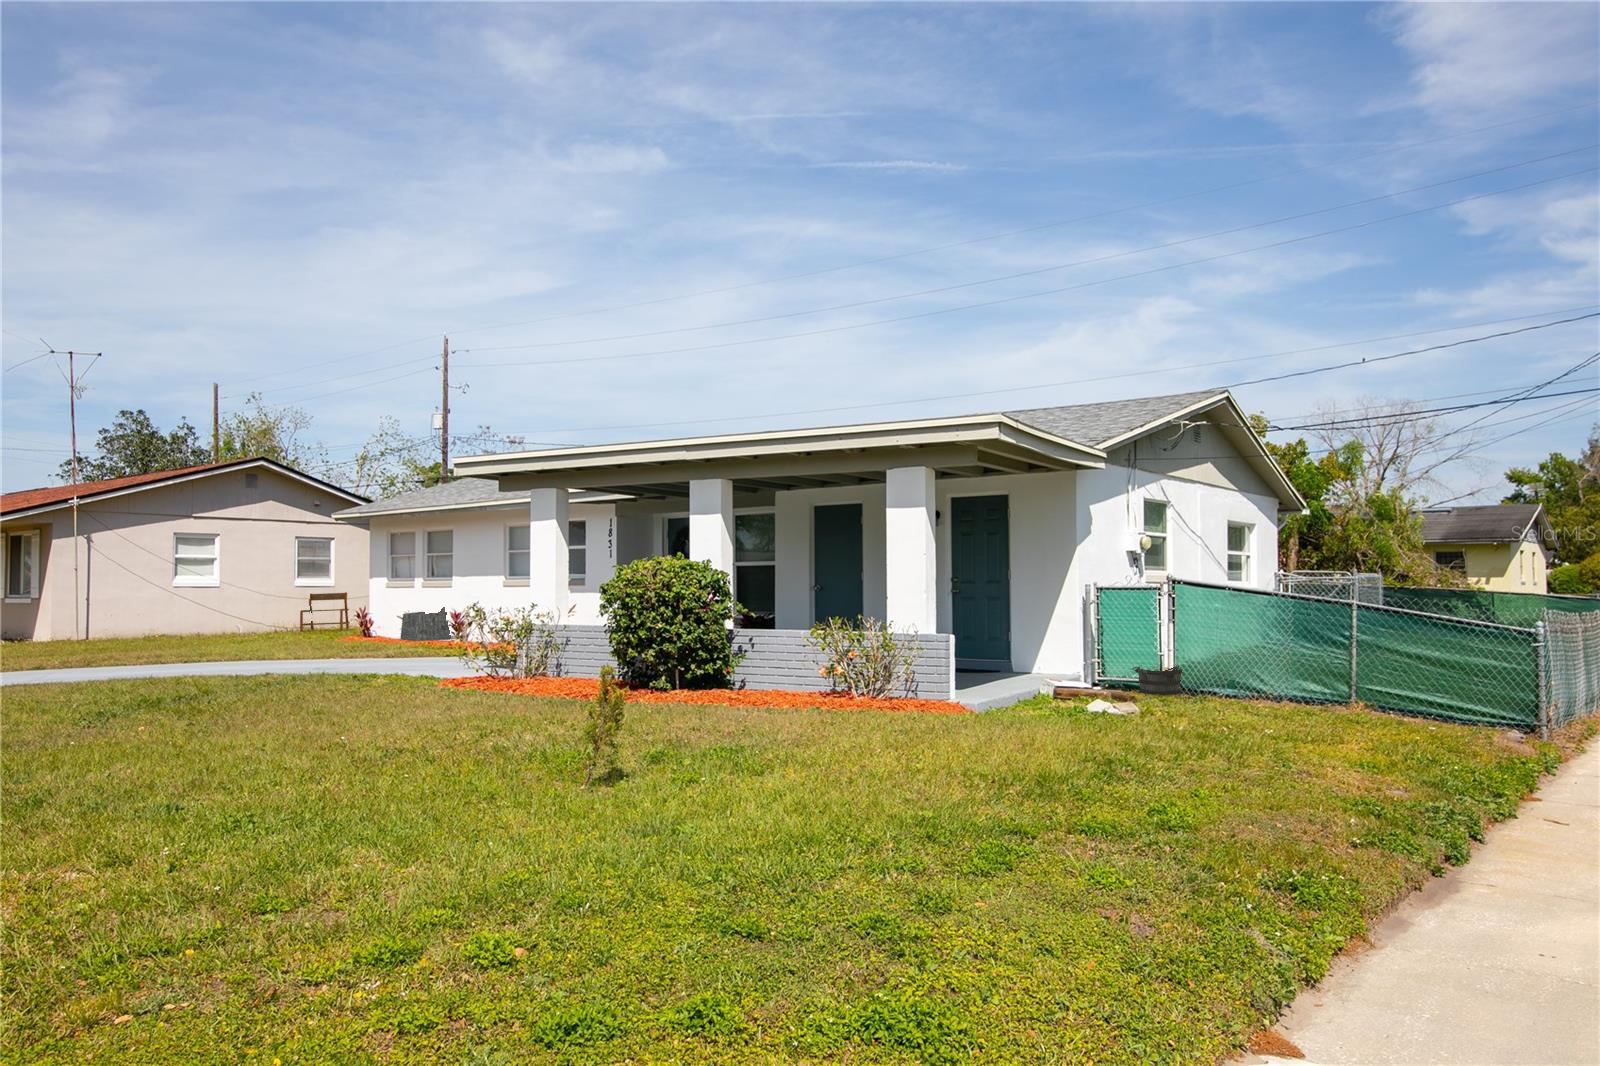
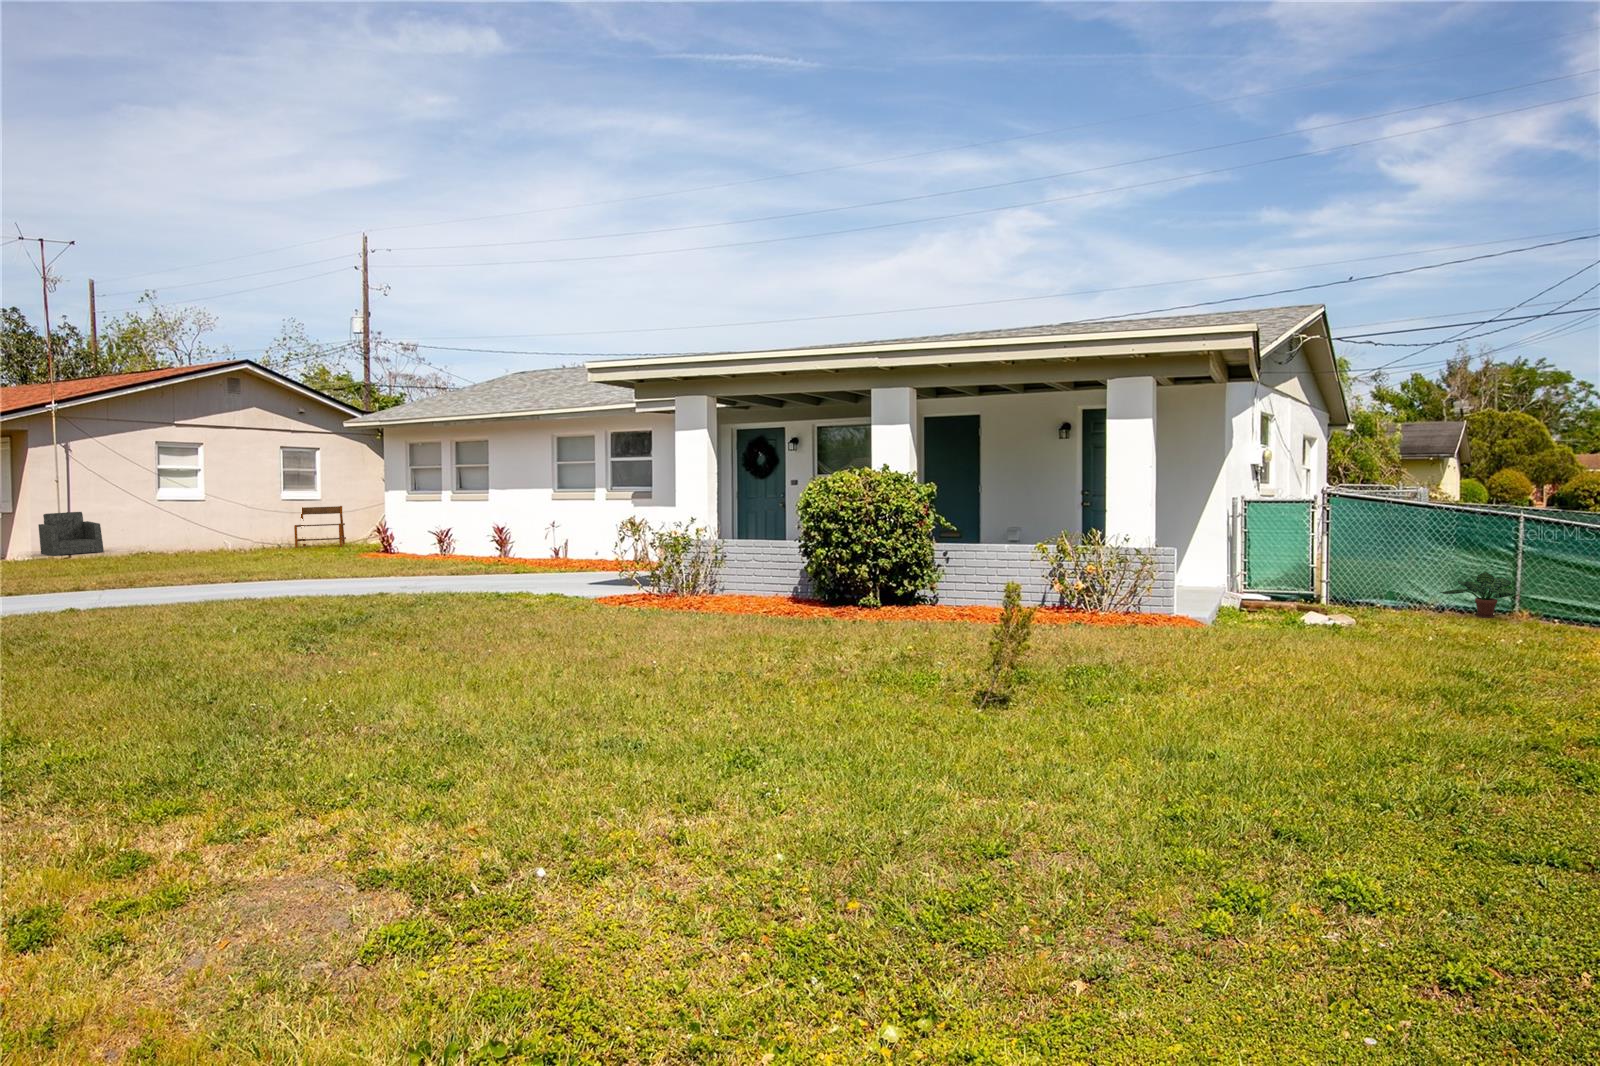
armchair: present [401,607,451,641] -> present [38,512,104,556]
potted plant: none [1261,660,1343,713] -> present [1440,572,1516,618]
bucket: present [1132,665,1182,695] -> none [1296,575,1344,604]

